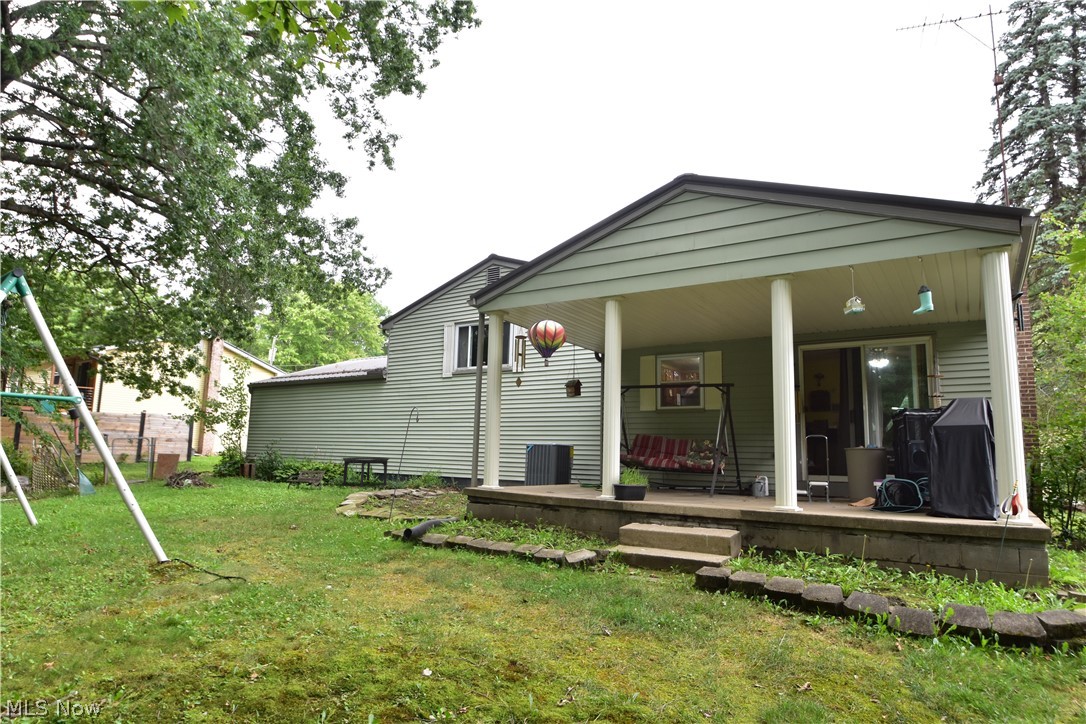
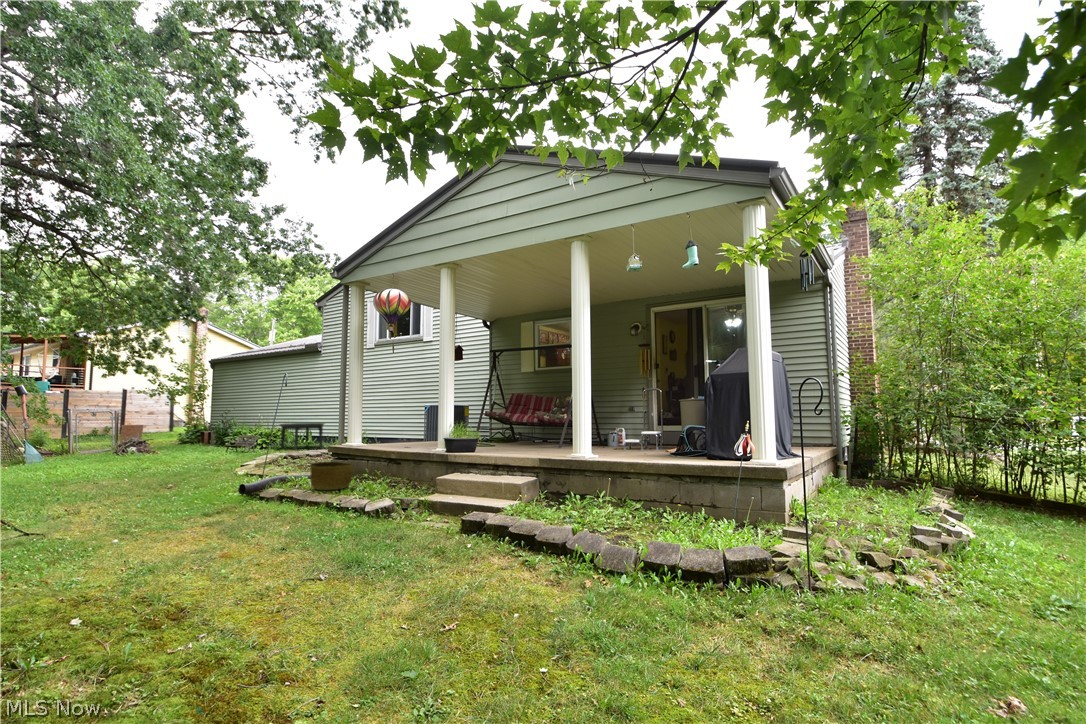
basket: none [457,505,499,537] -> present [310,462,353,490]

